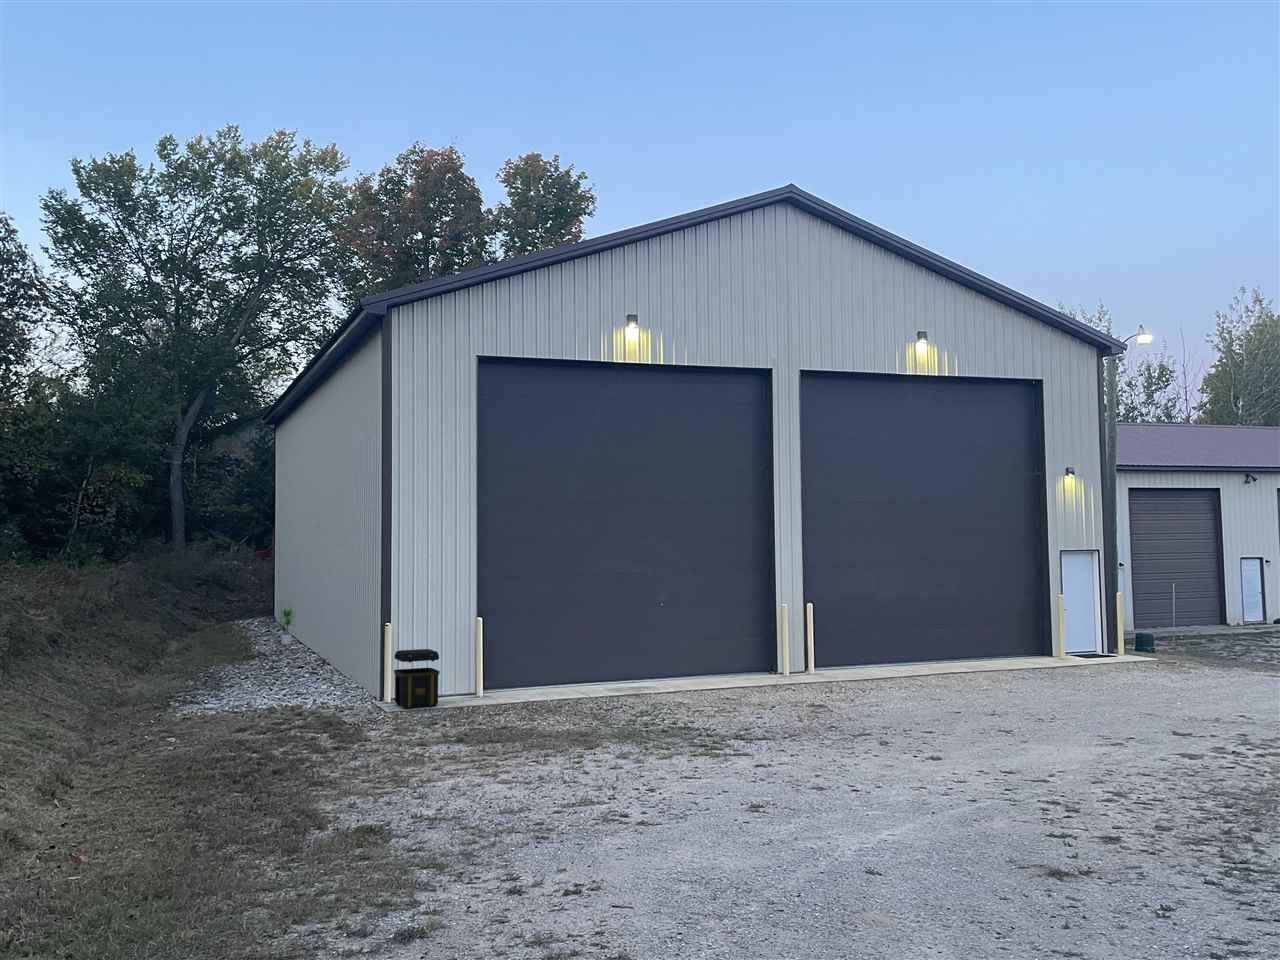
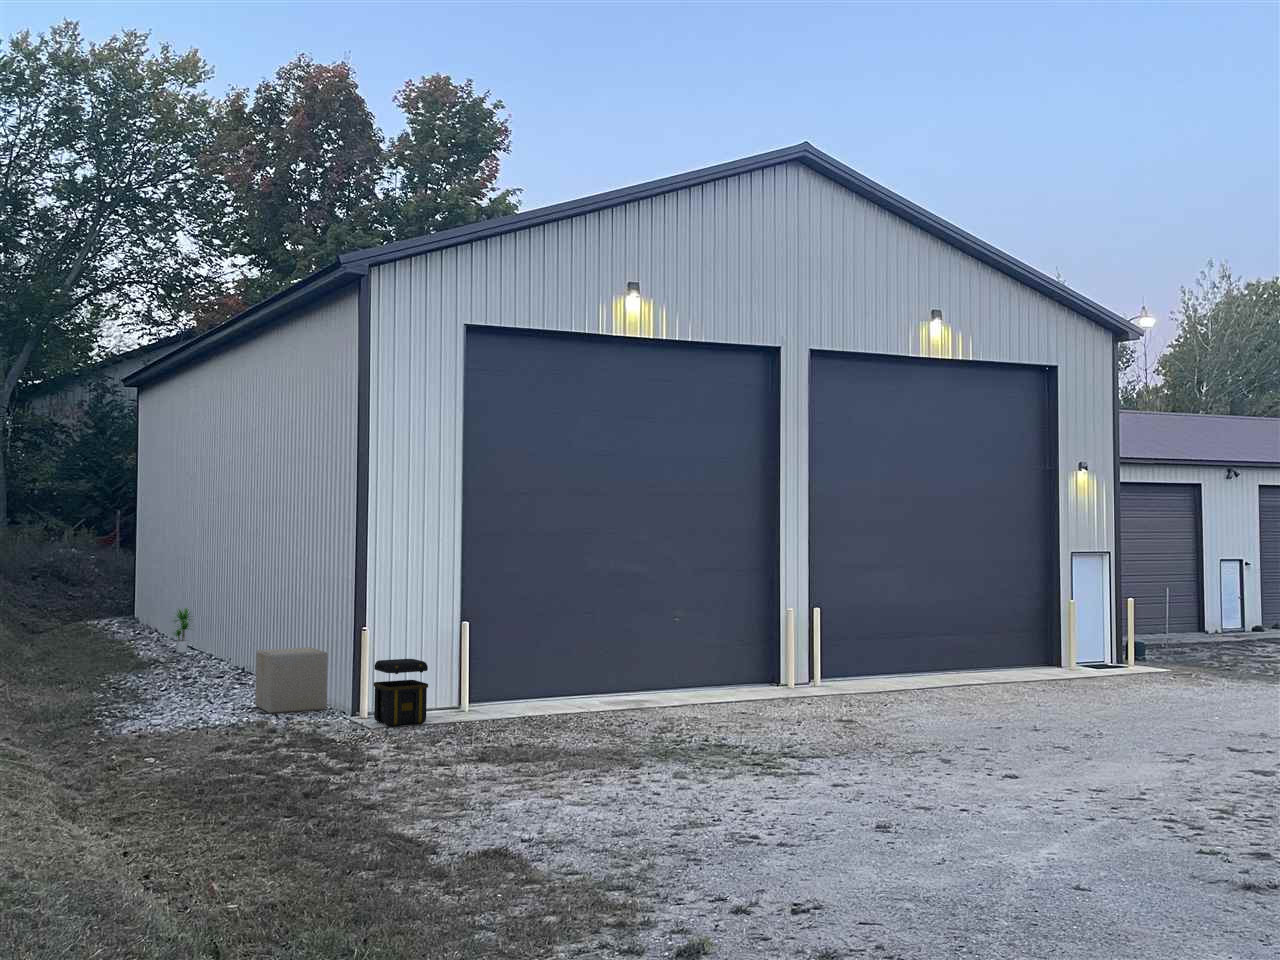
cardboard box: none [306,639,364,697] -> present [255,647,328,714]

